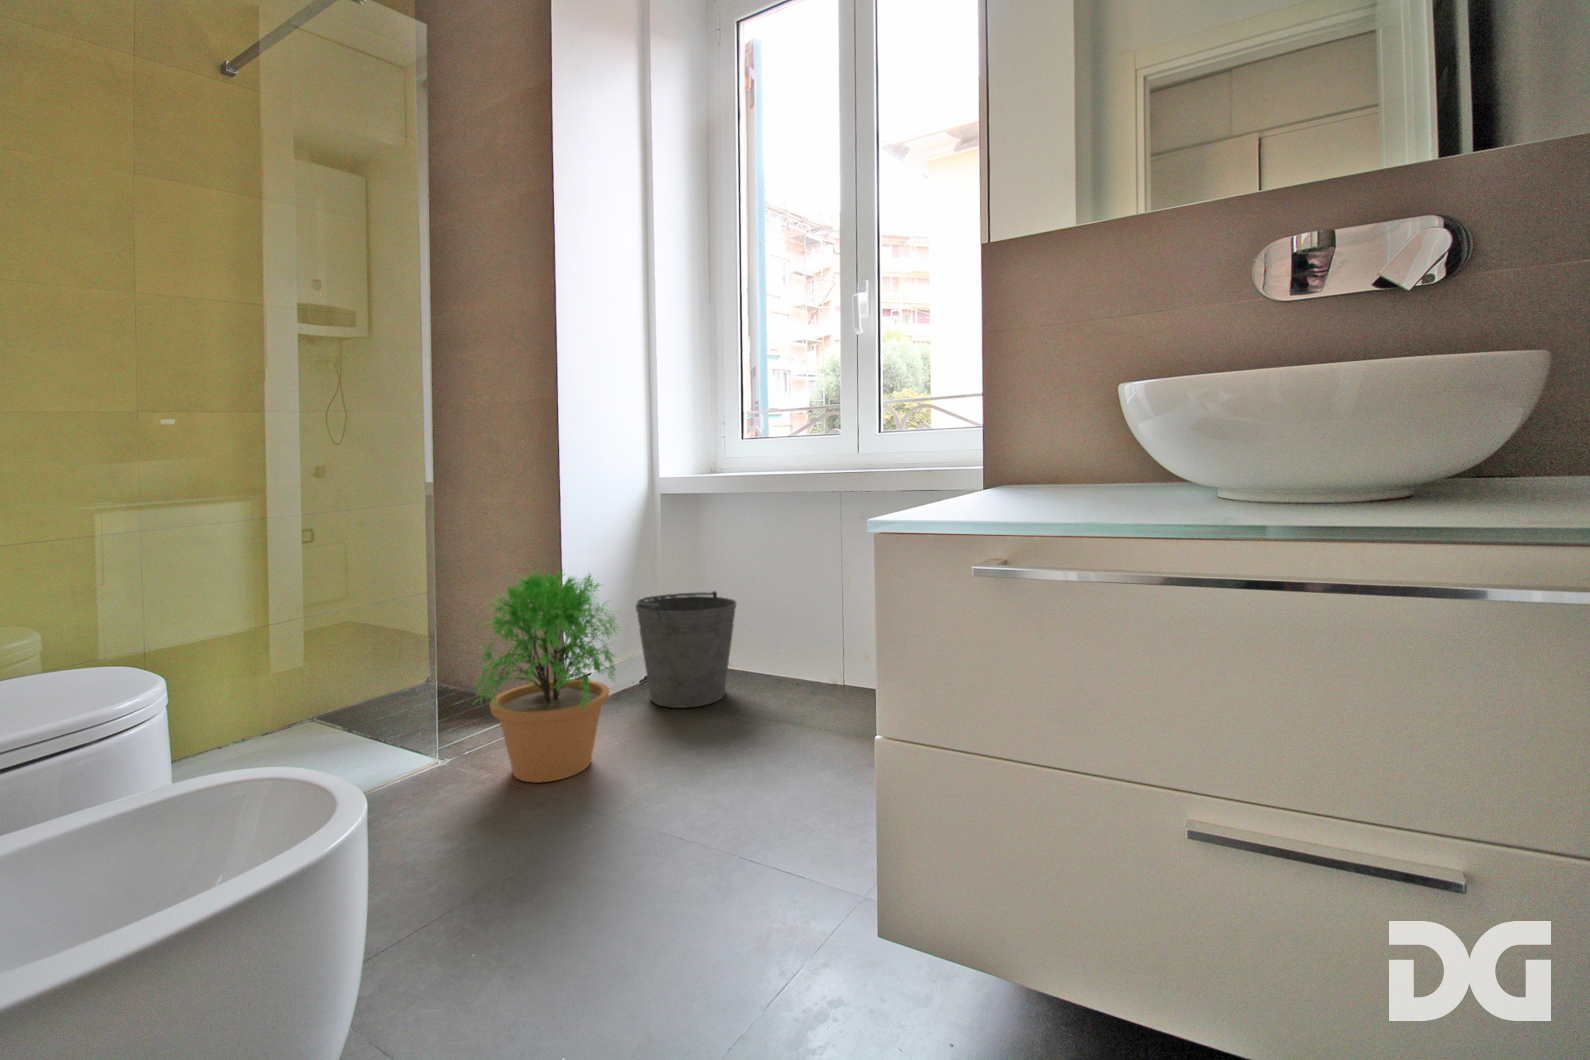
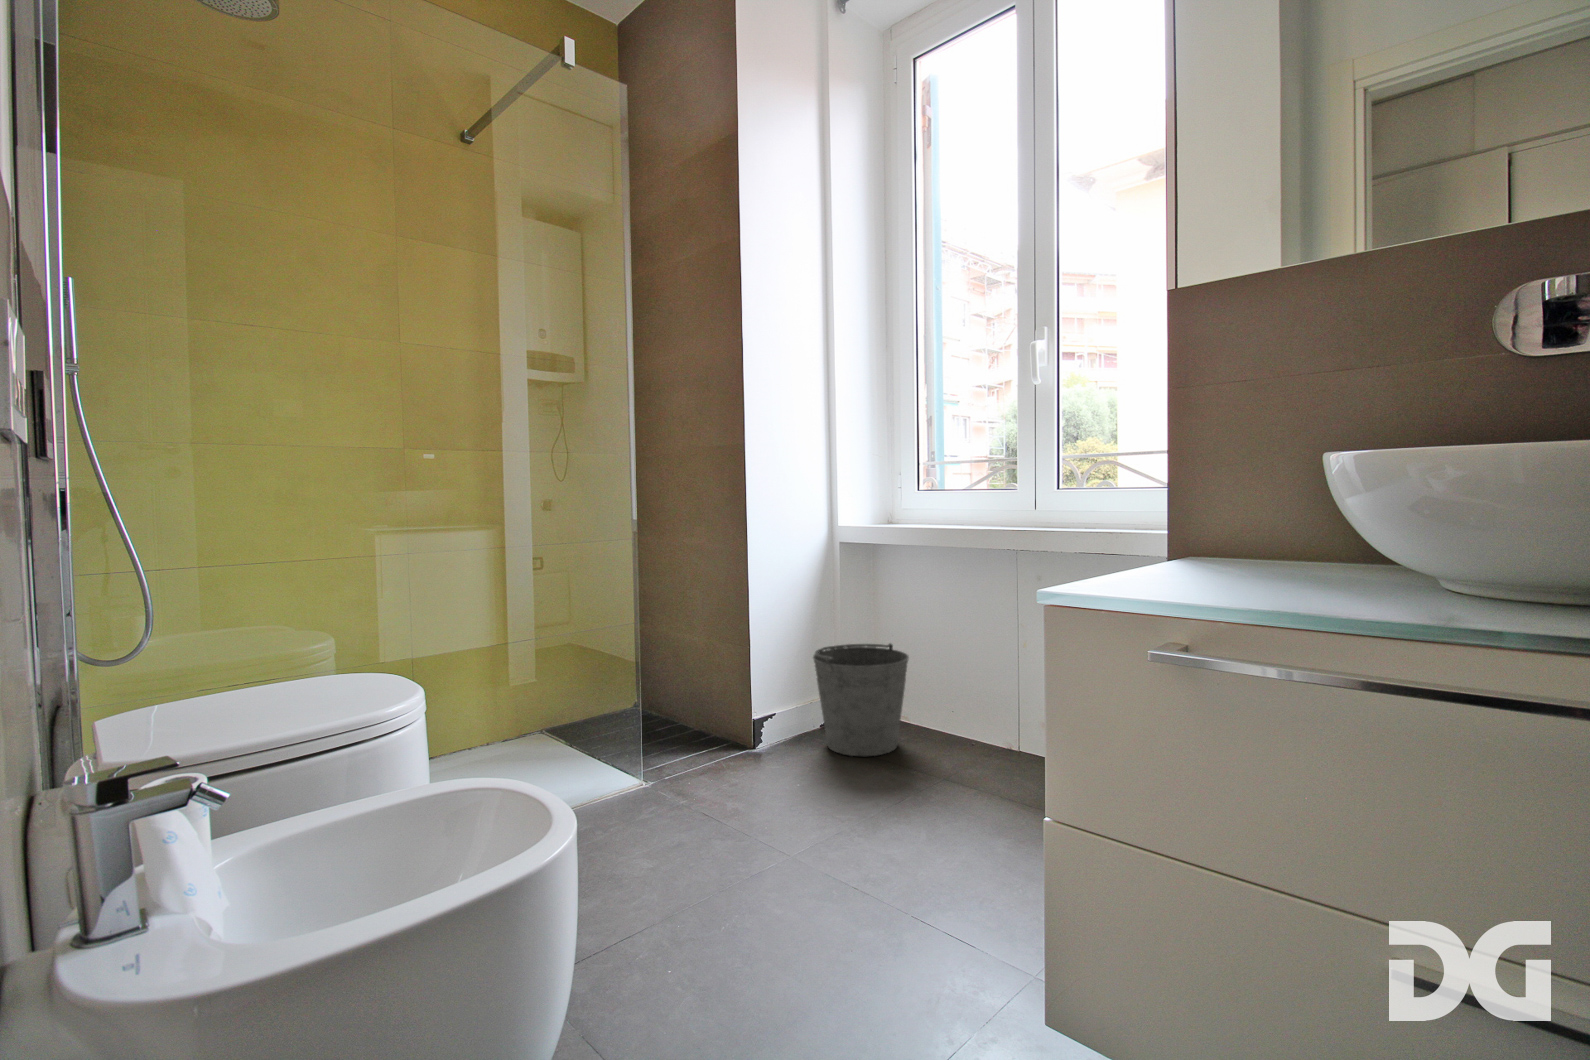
potted plant: present [474,571,620,782] -> none [678,629,796,807]

